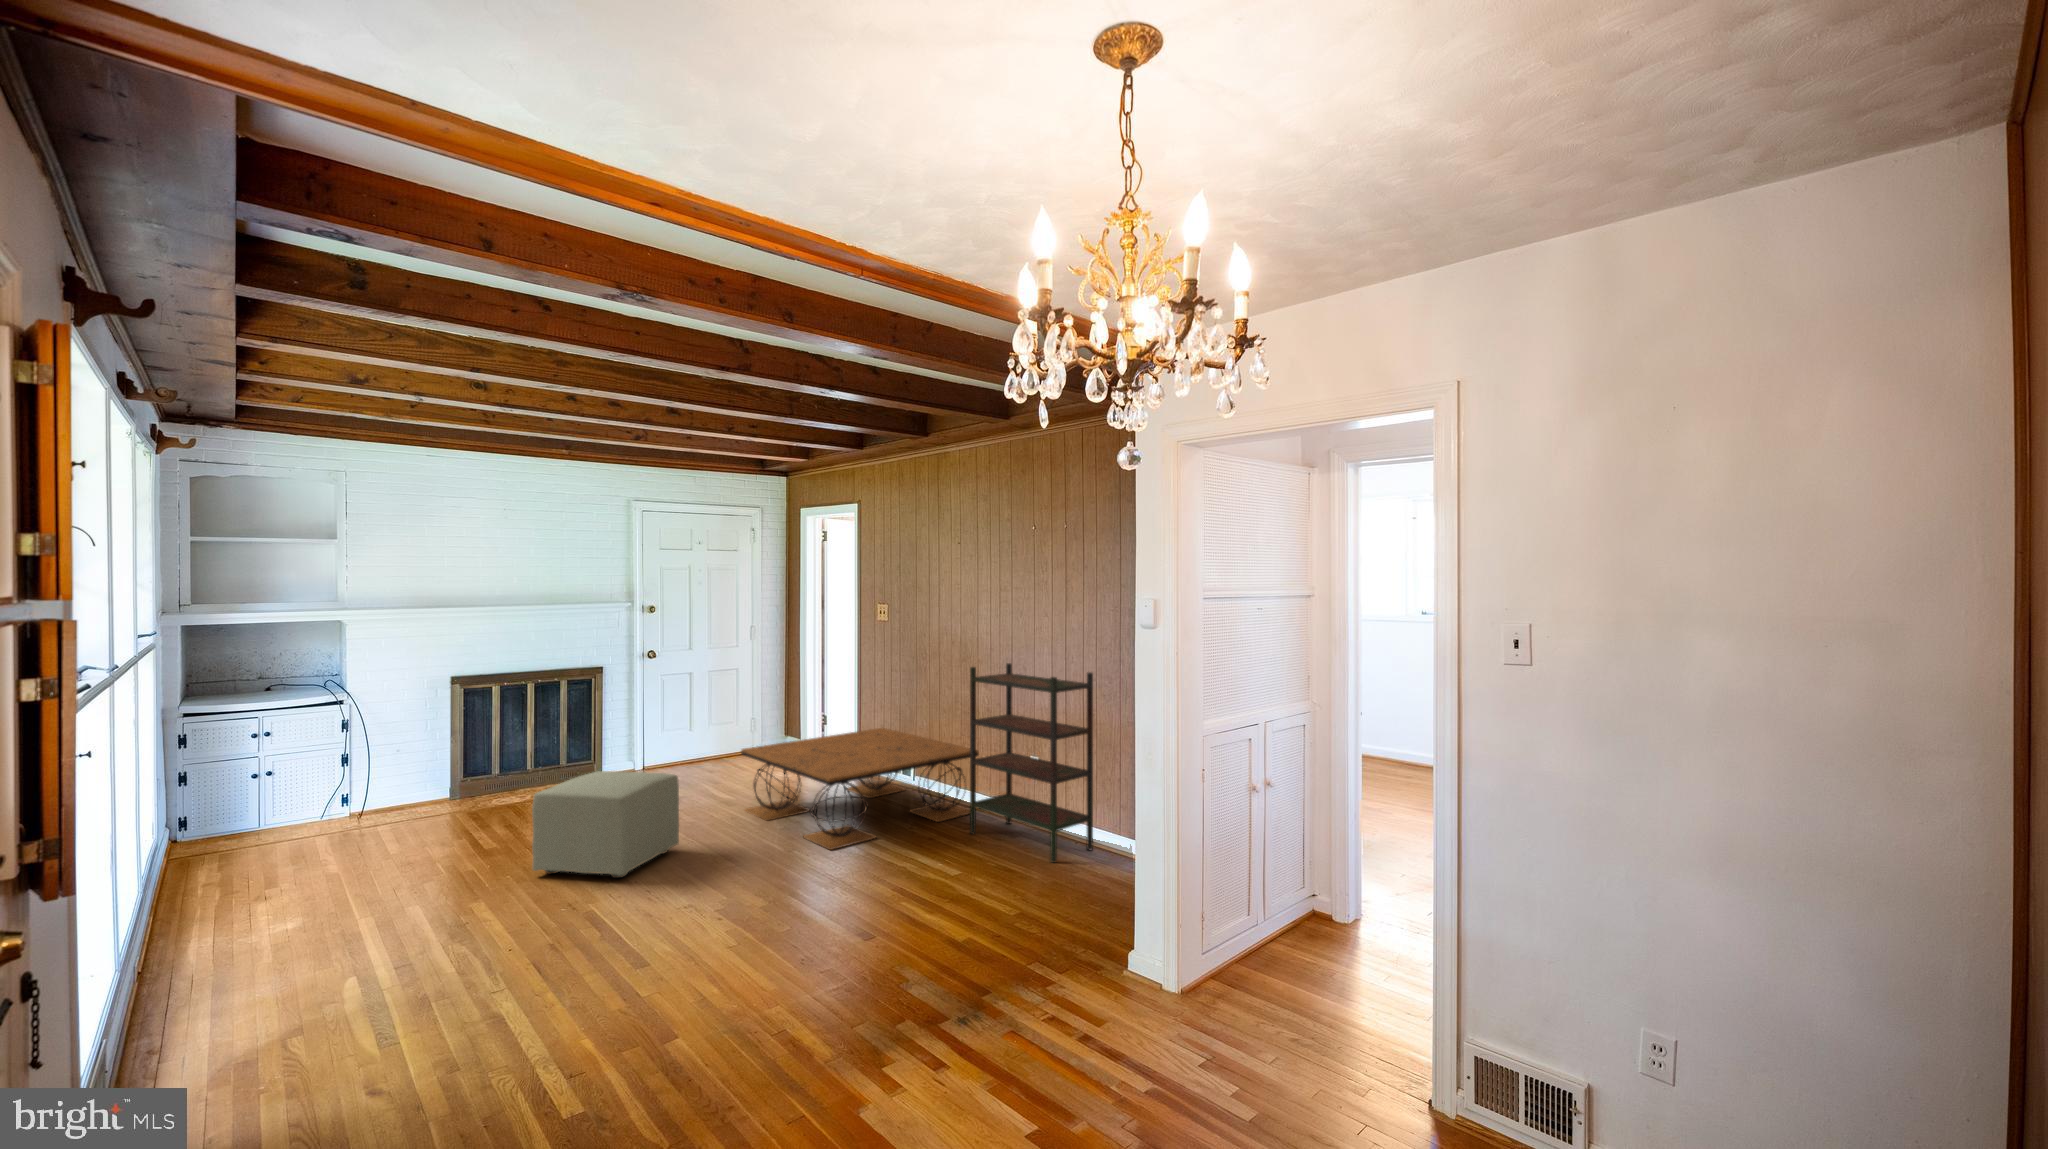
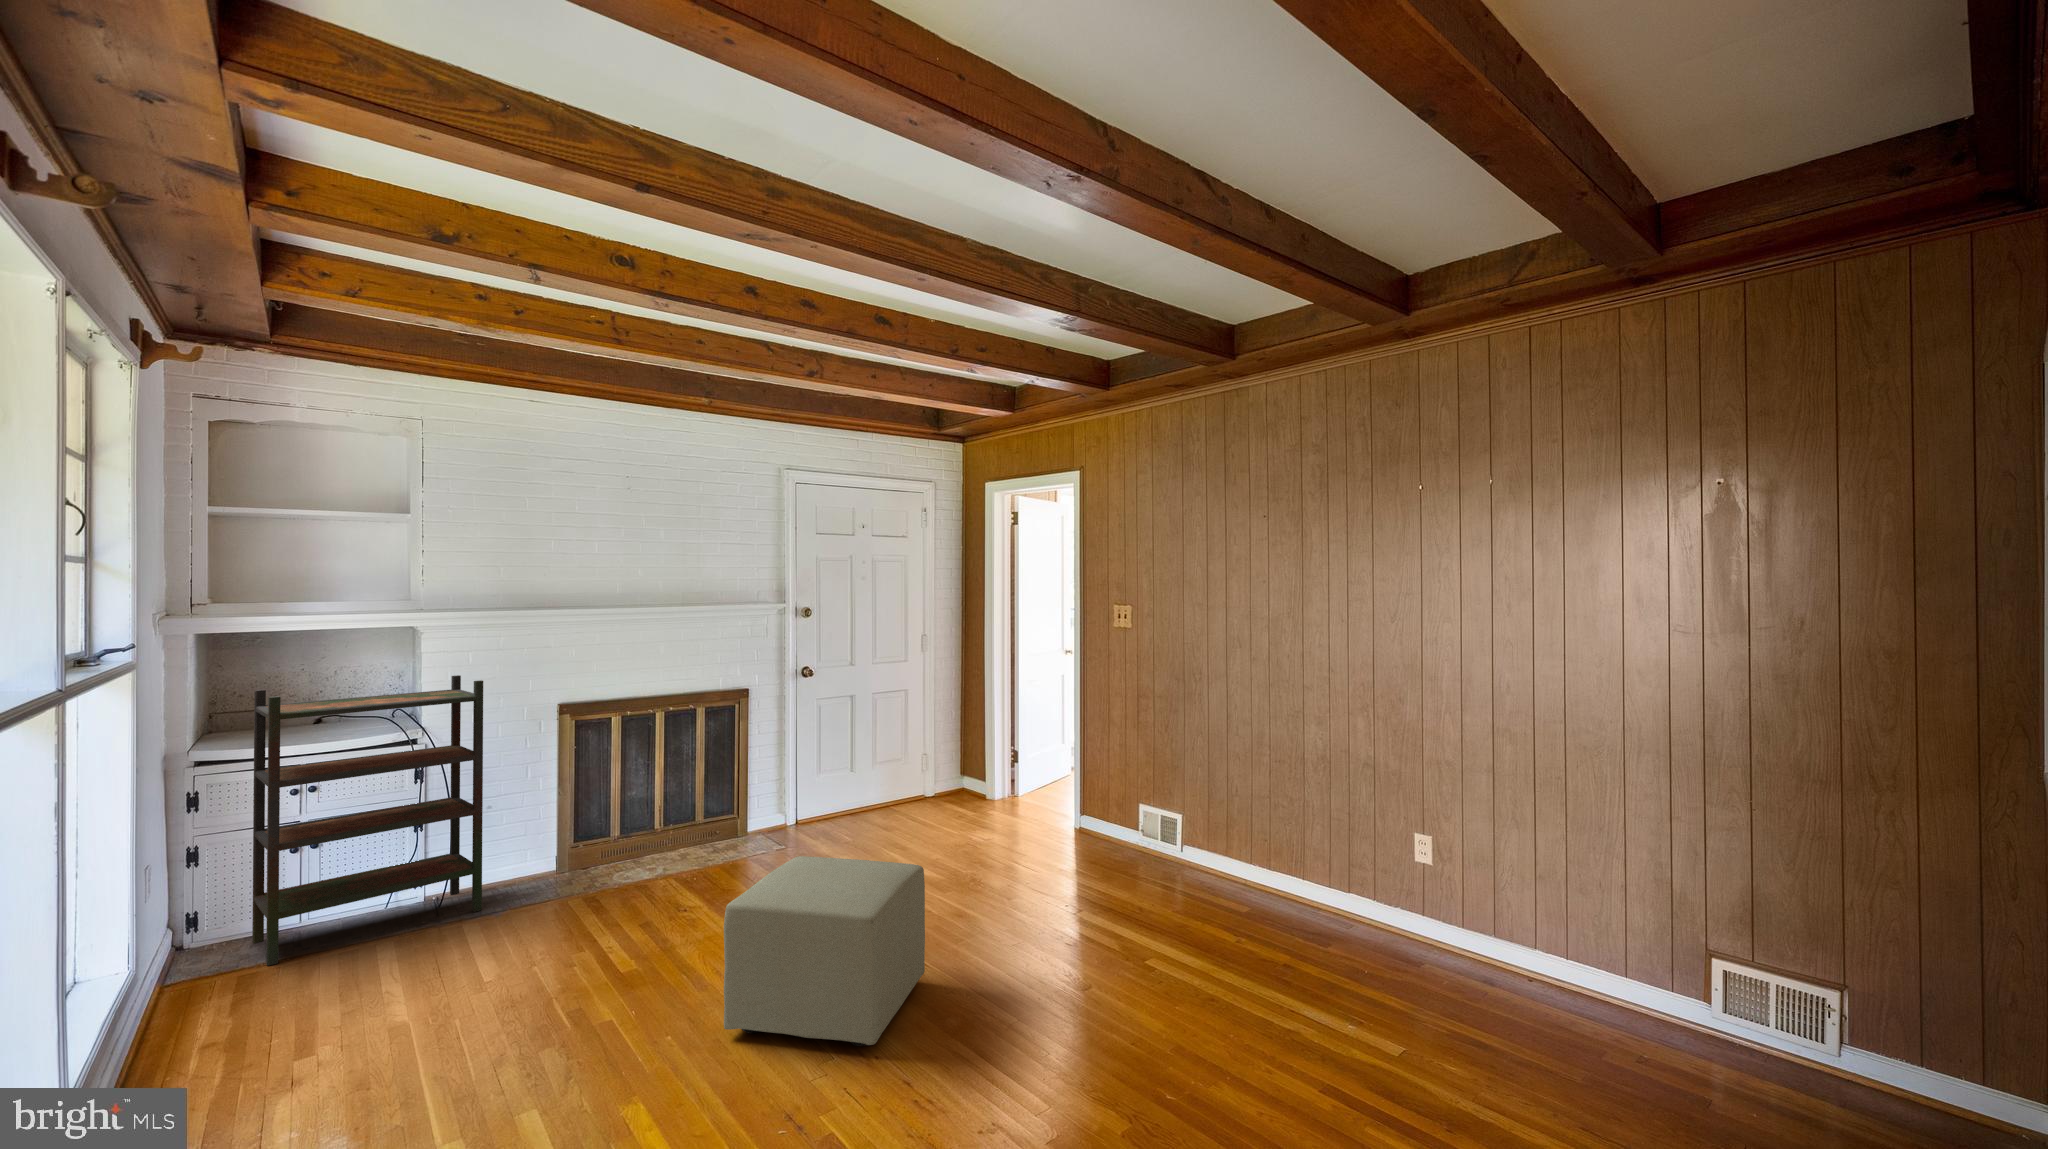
bookshelf: present [970,663,1093,862] -> present [252,675,483,966]
coffee table: present [741,728,979,850] -> none [969,776,1317,986]

